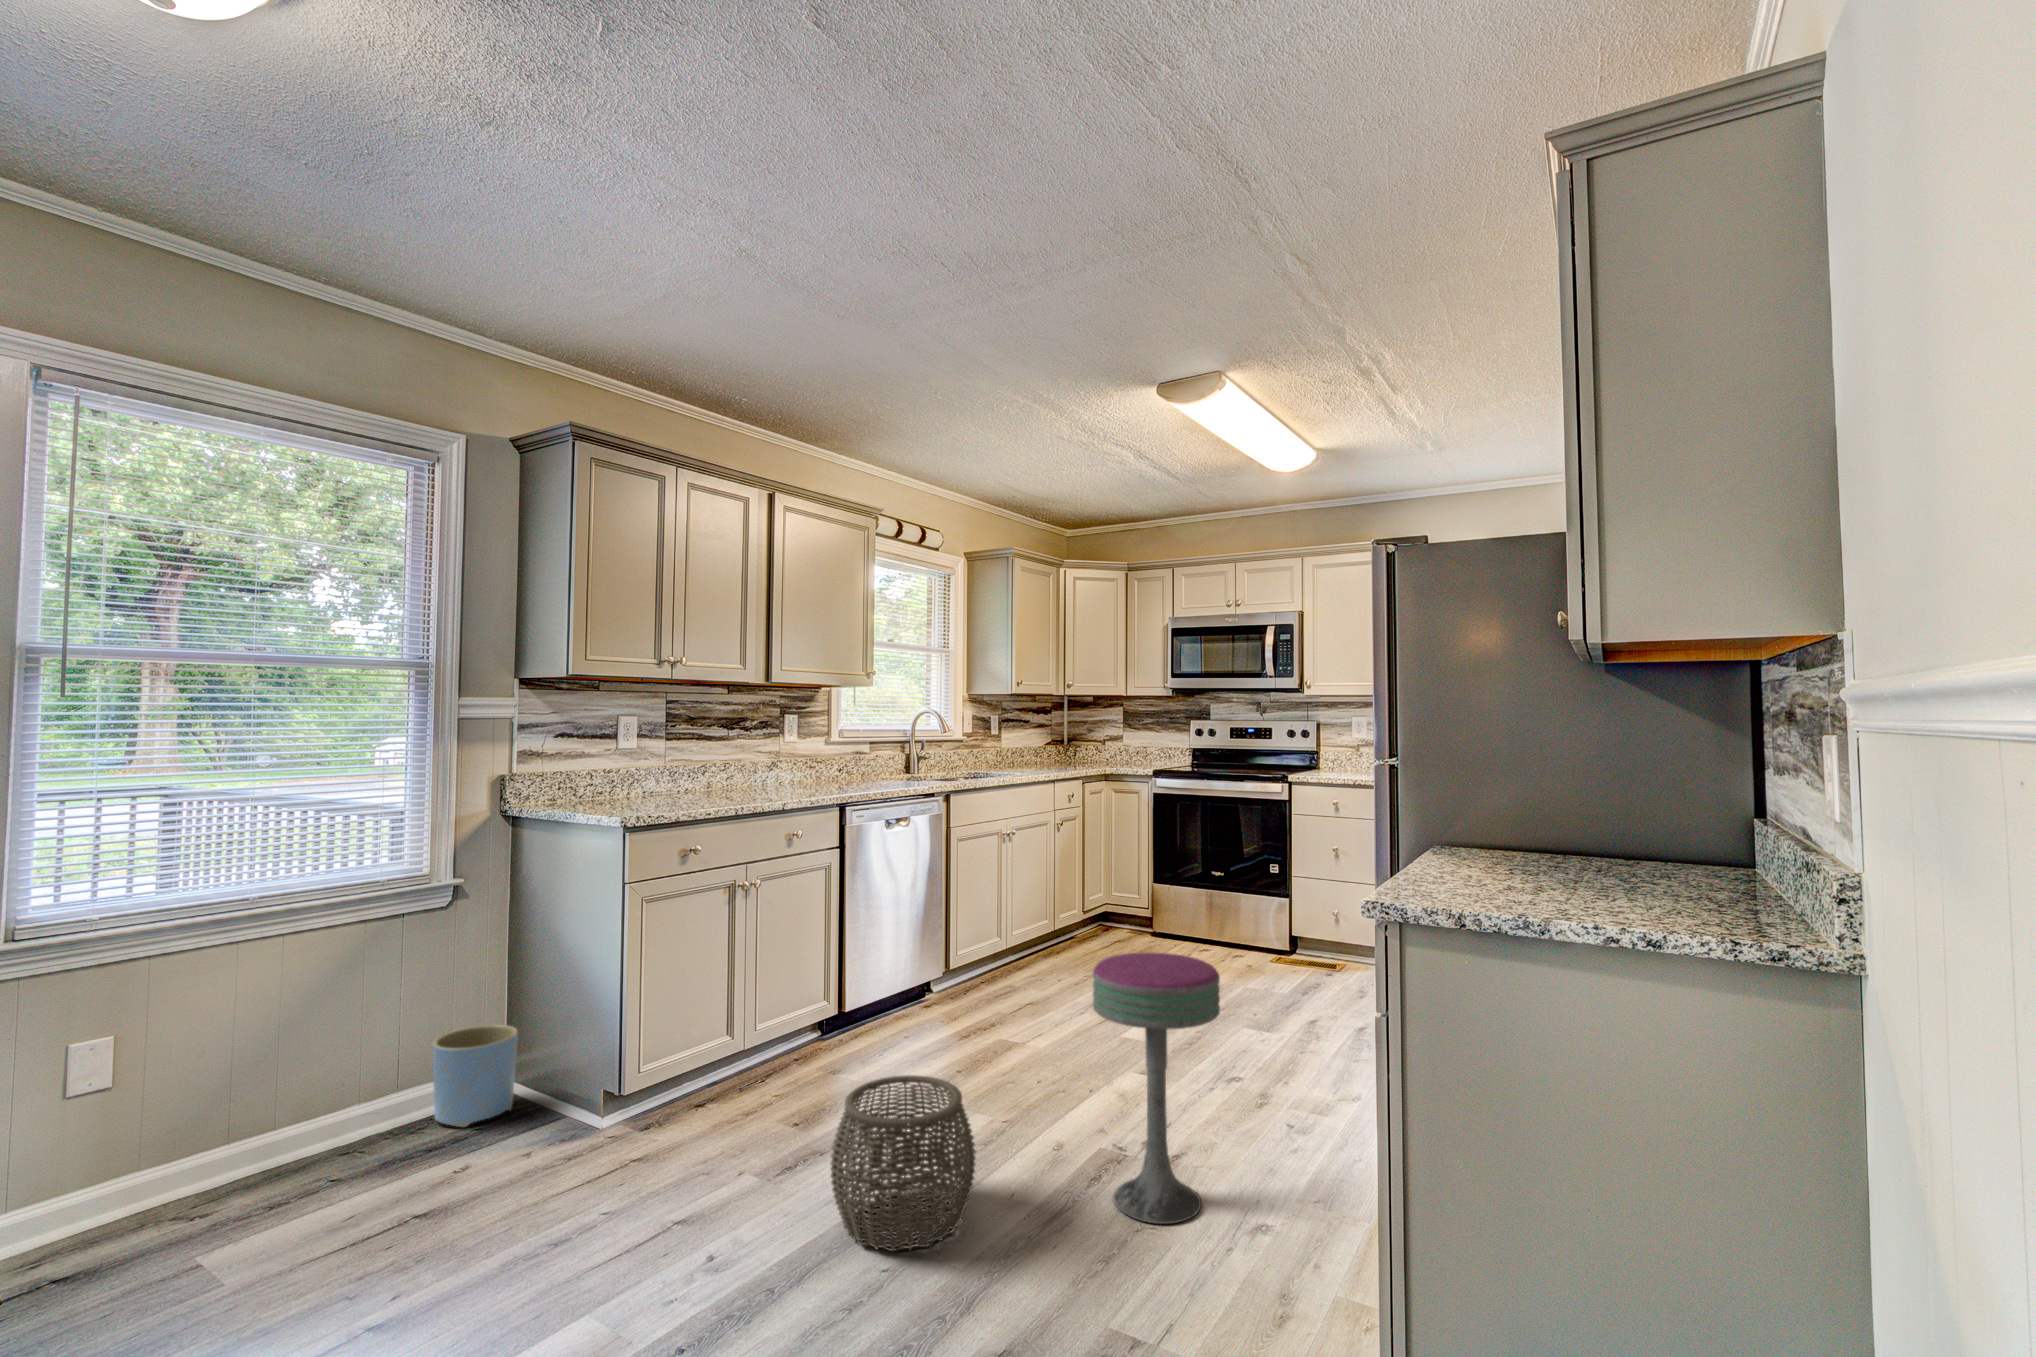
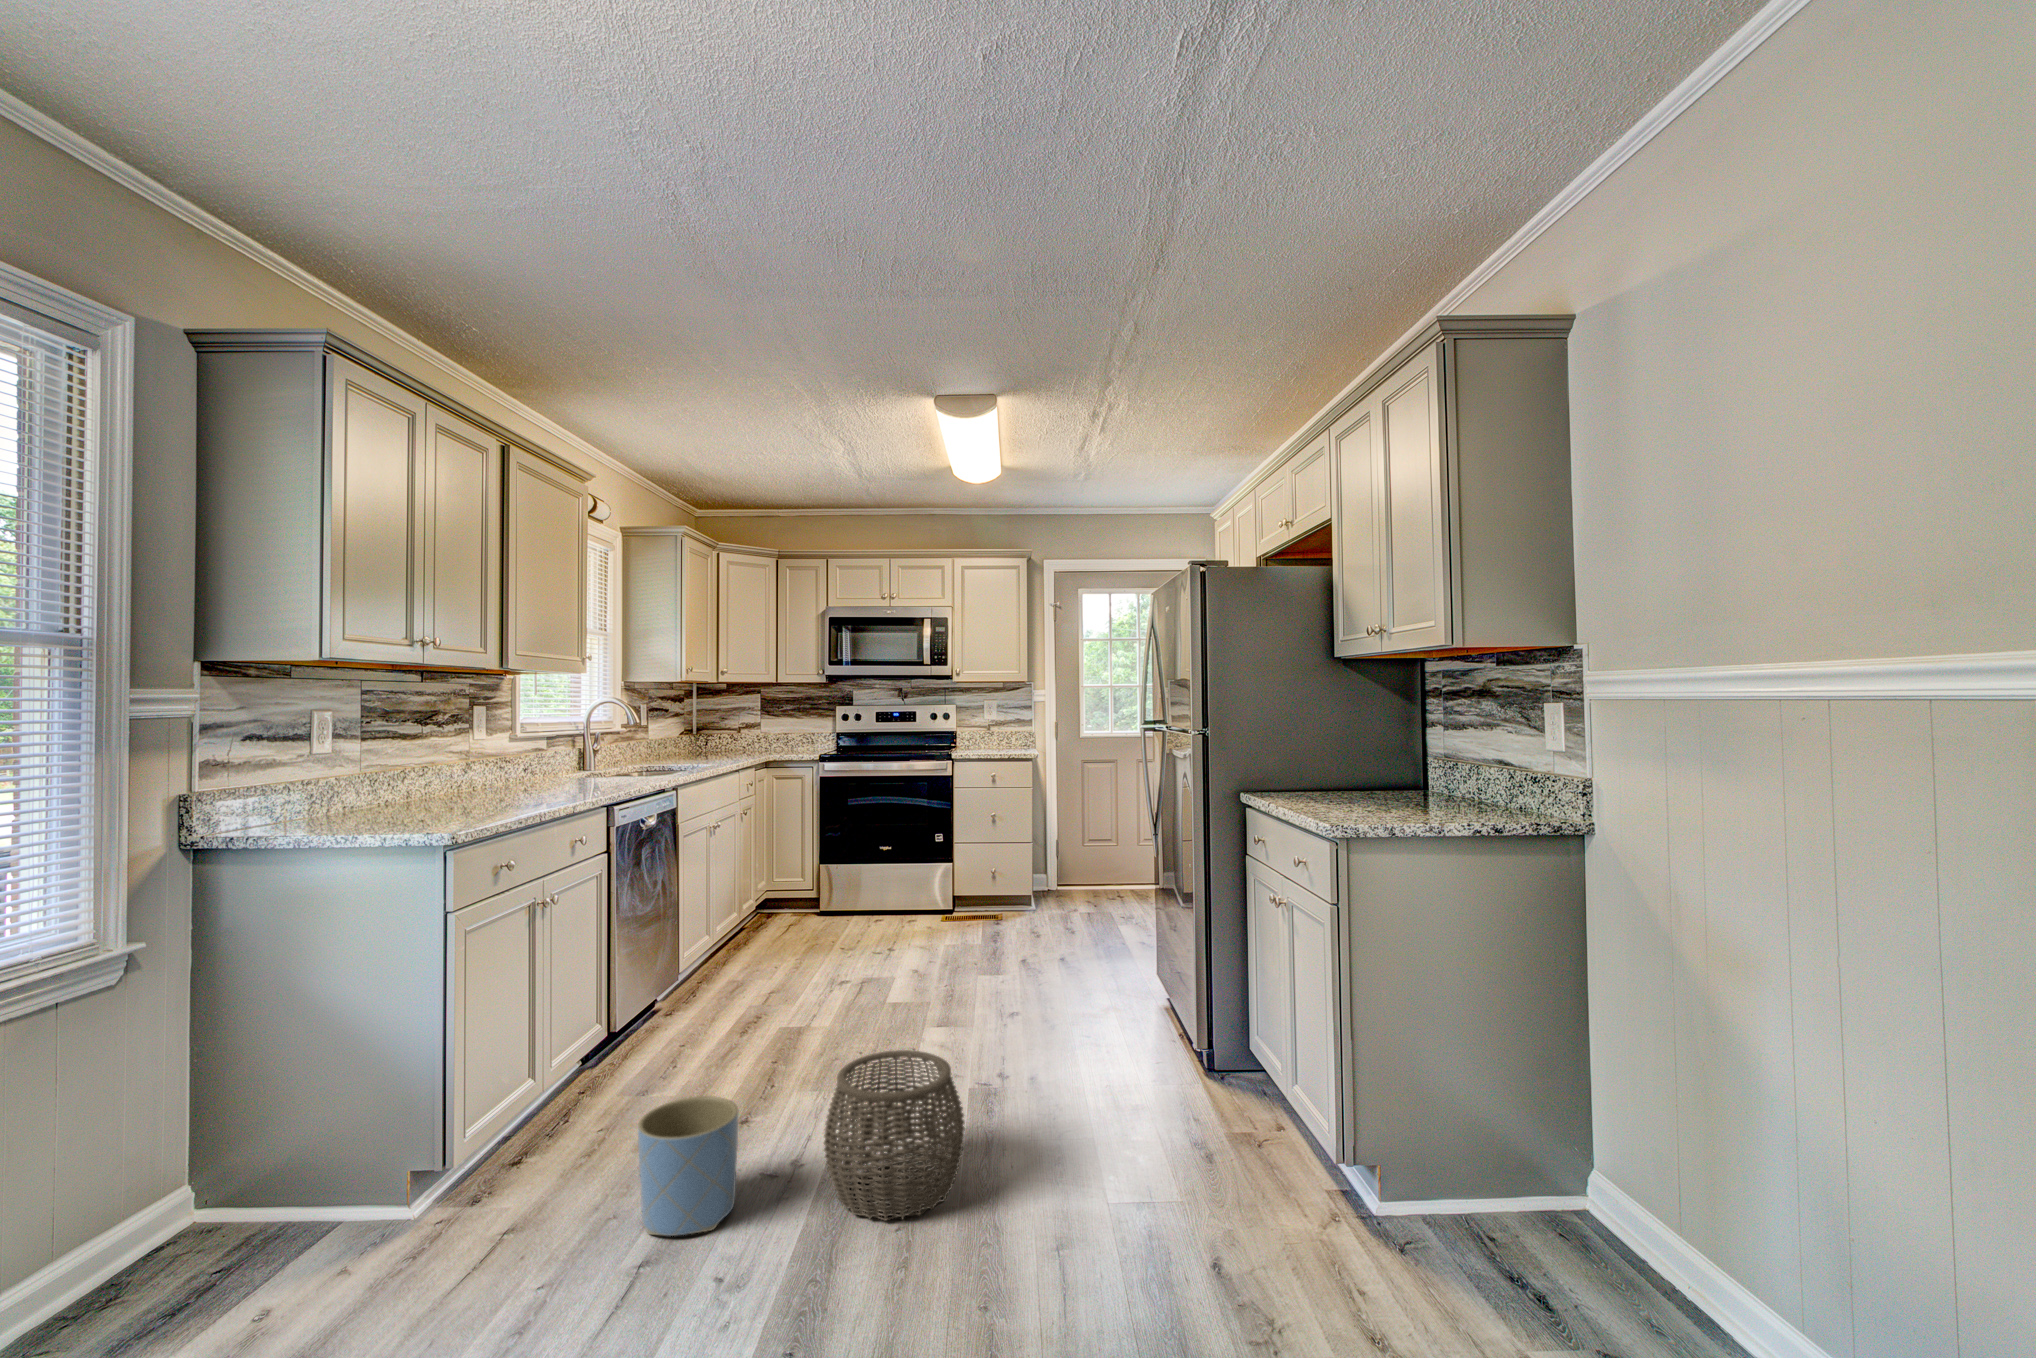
bar stool: present [1093,952,1220,1224] -> none [1014,902,1122,1126]
planter: present [433,1025,518,1127] -> present [638,1096,738,1236]

